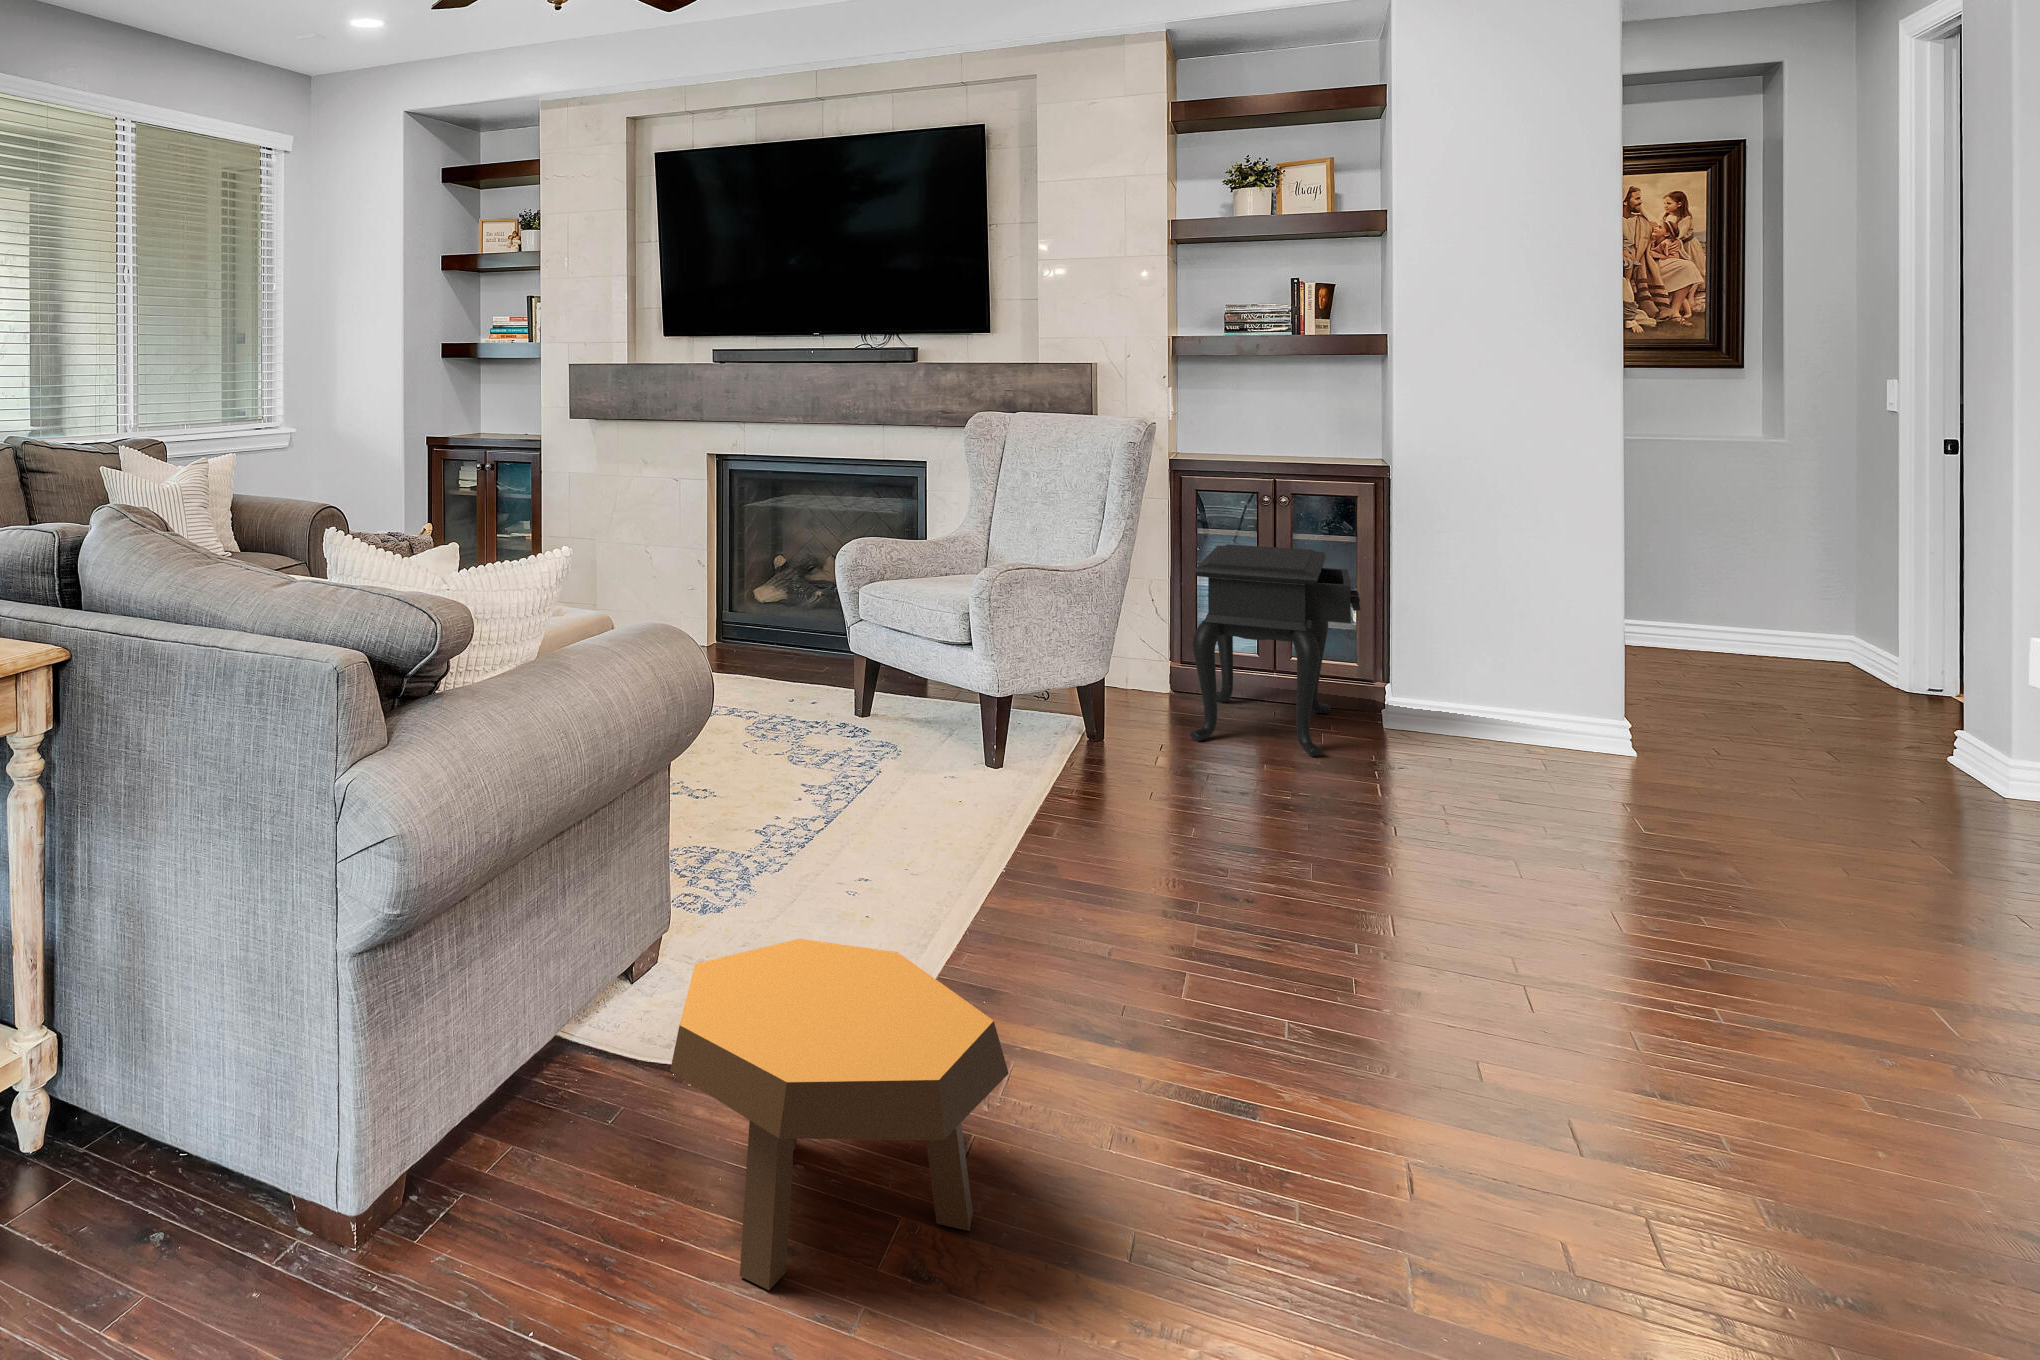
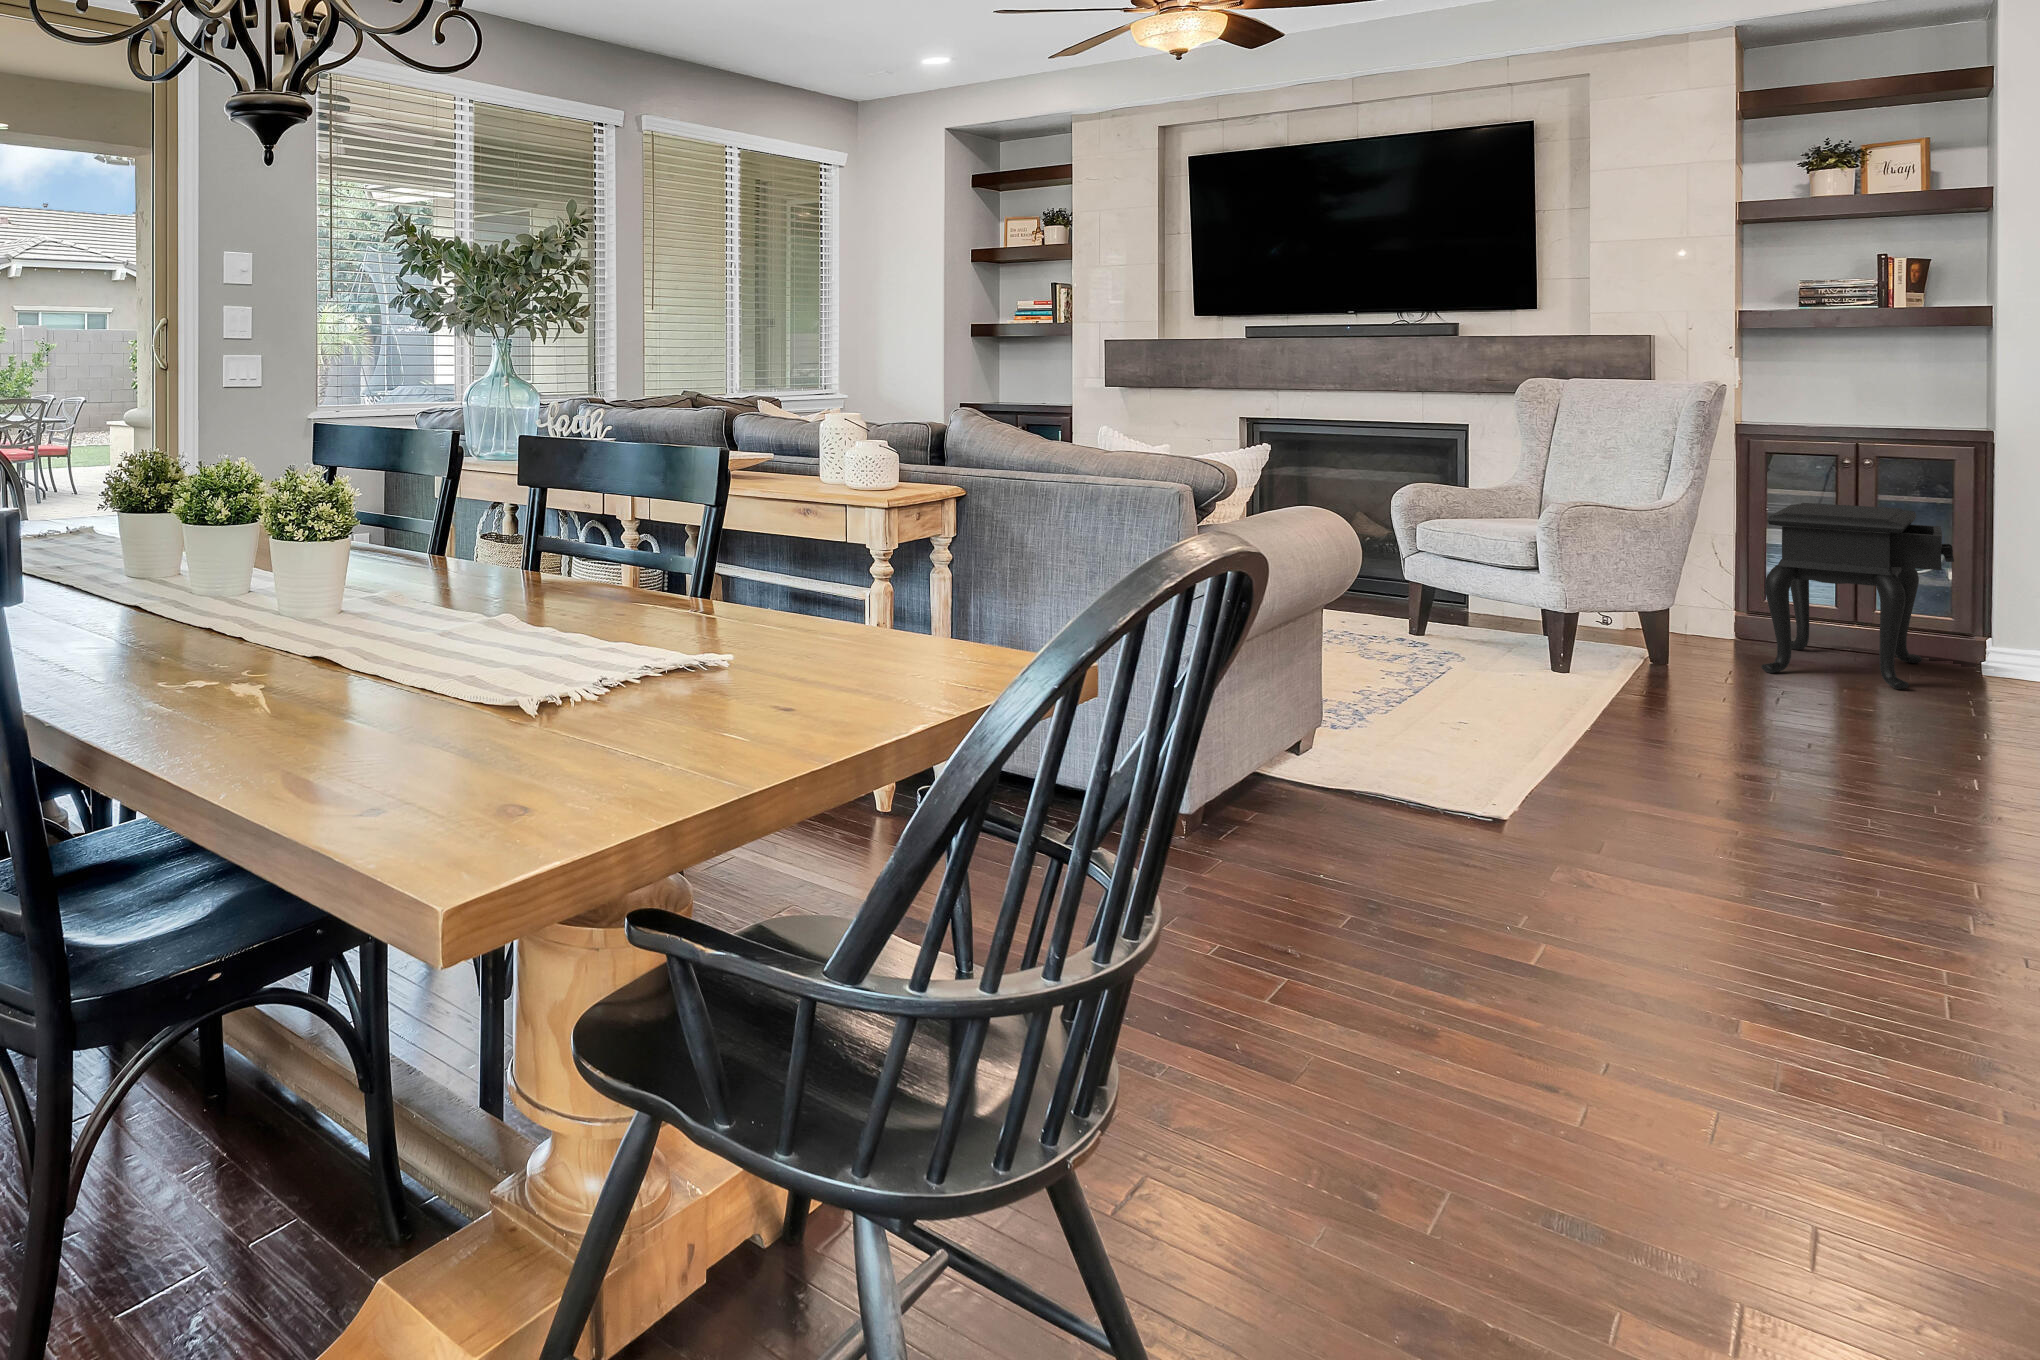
footstool: present [670,939,1009,1290] -> none [1374,709,1627,885]

